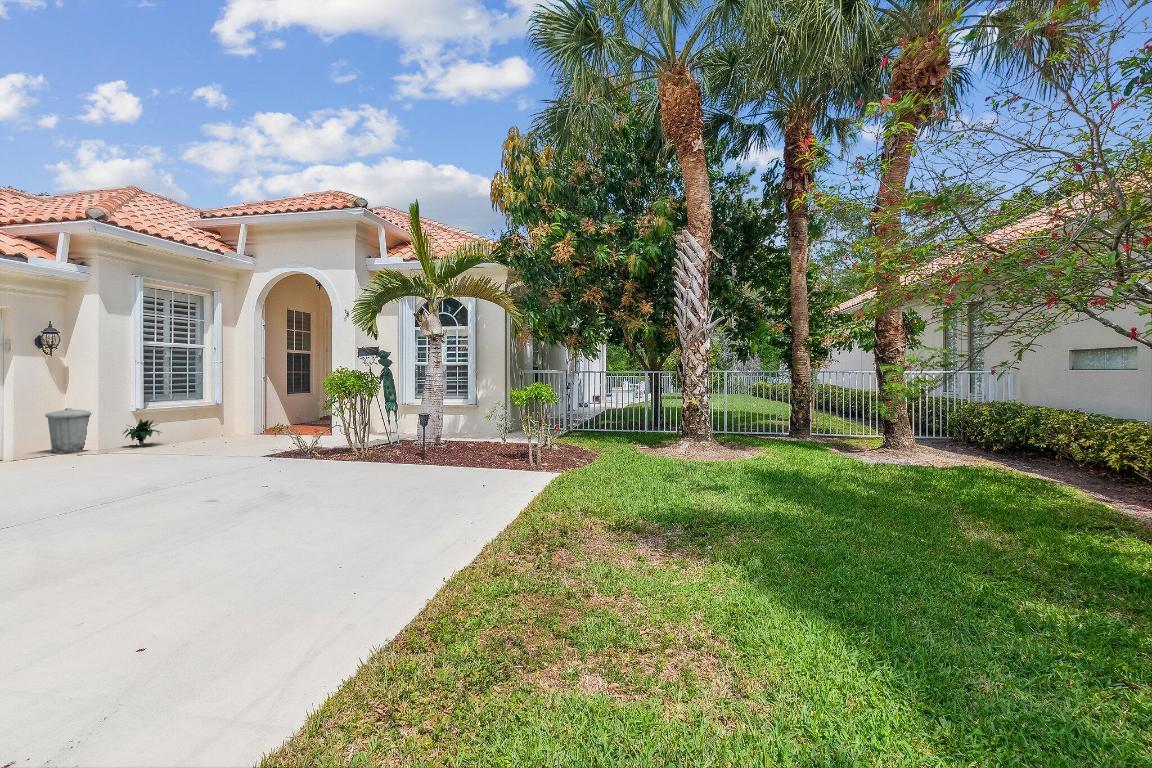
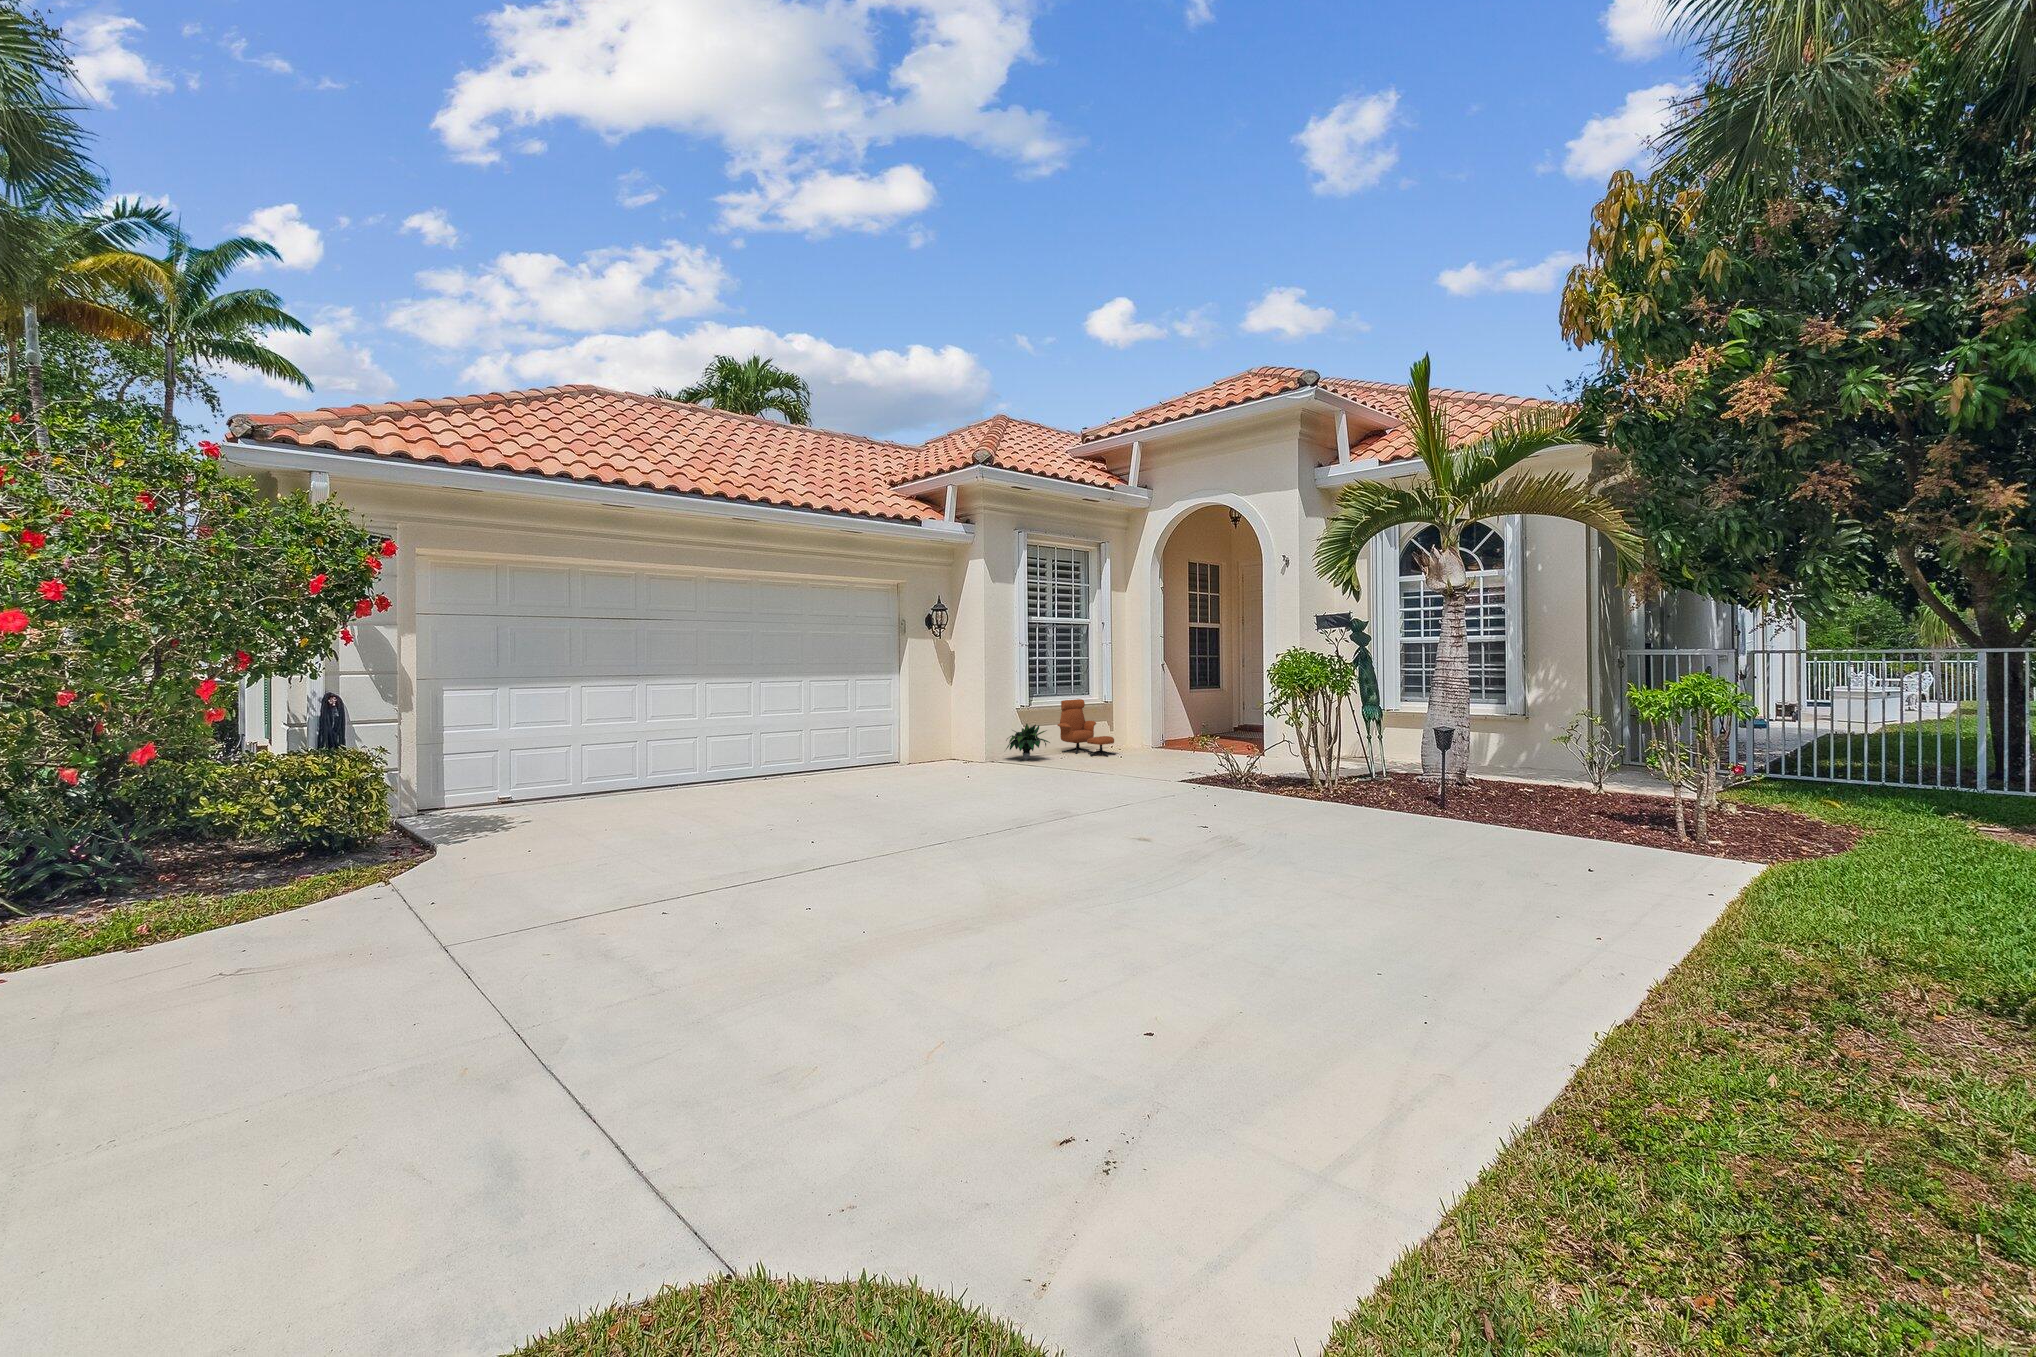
lounge chair: none [172,400,222,441] -> present [1058,699,1115,757]
trash can: present [45,408,91,453] -> none [937,706,980,763]

